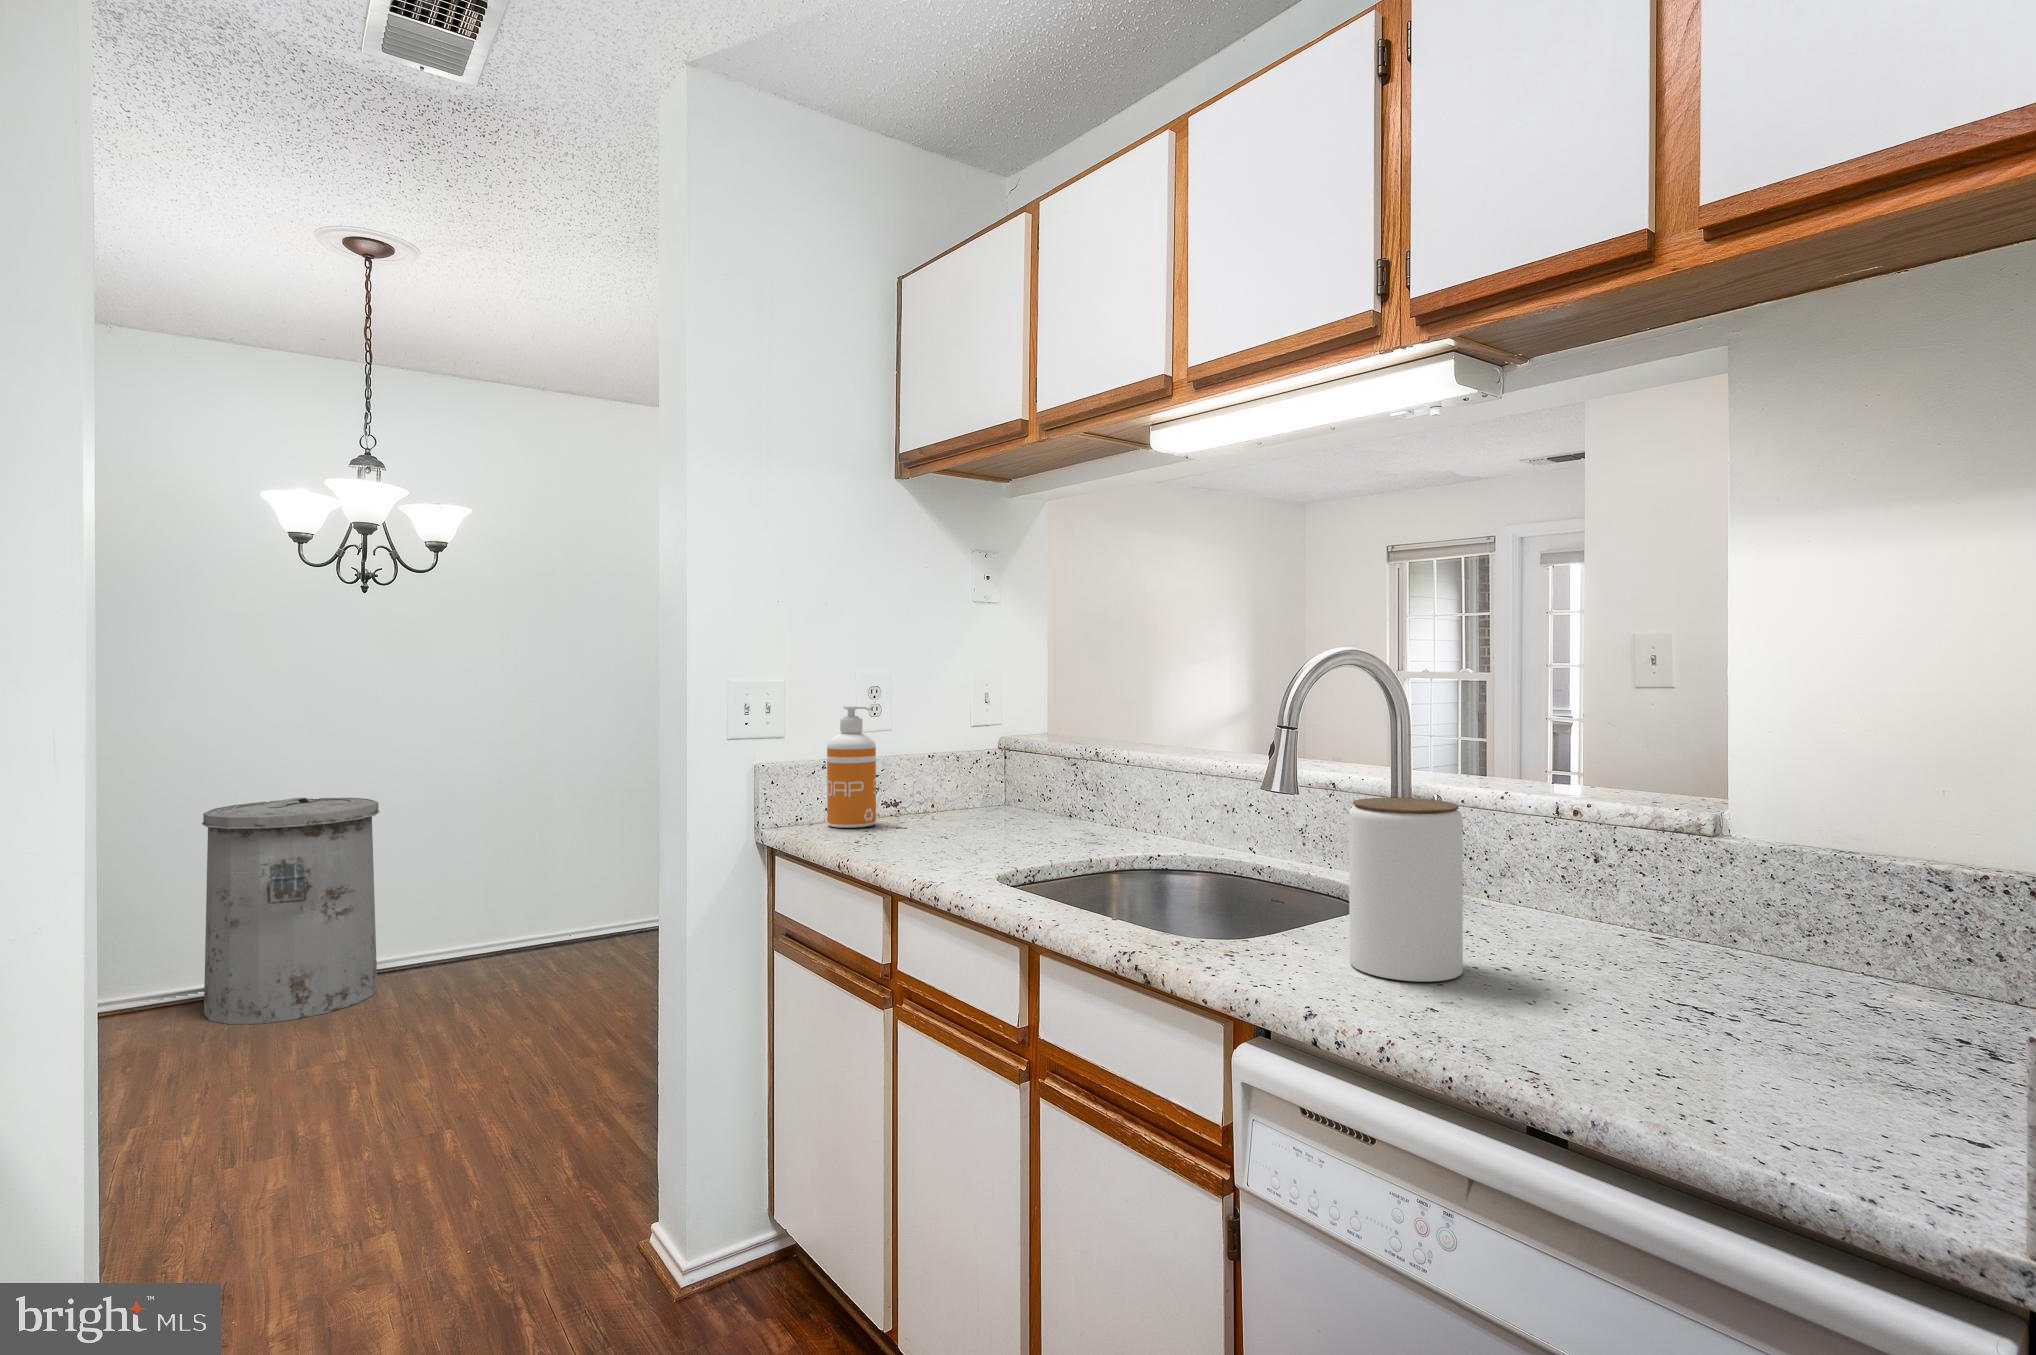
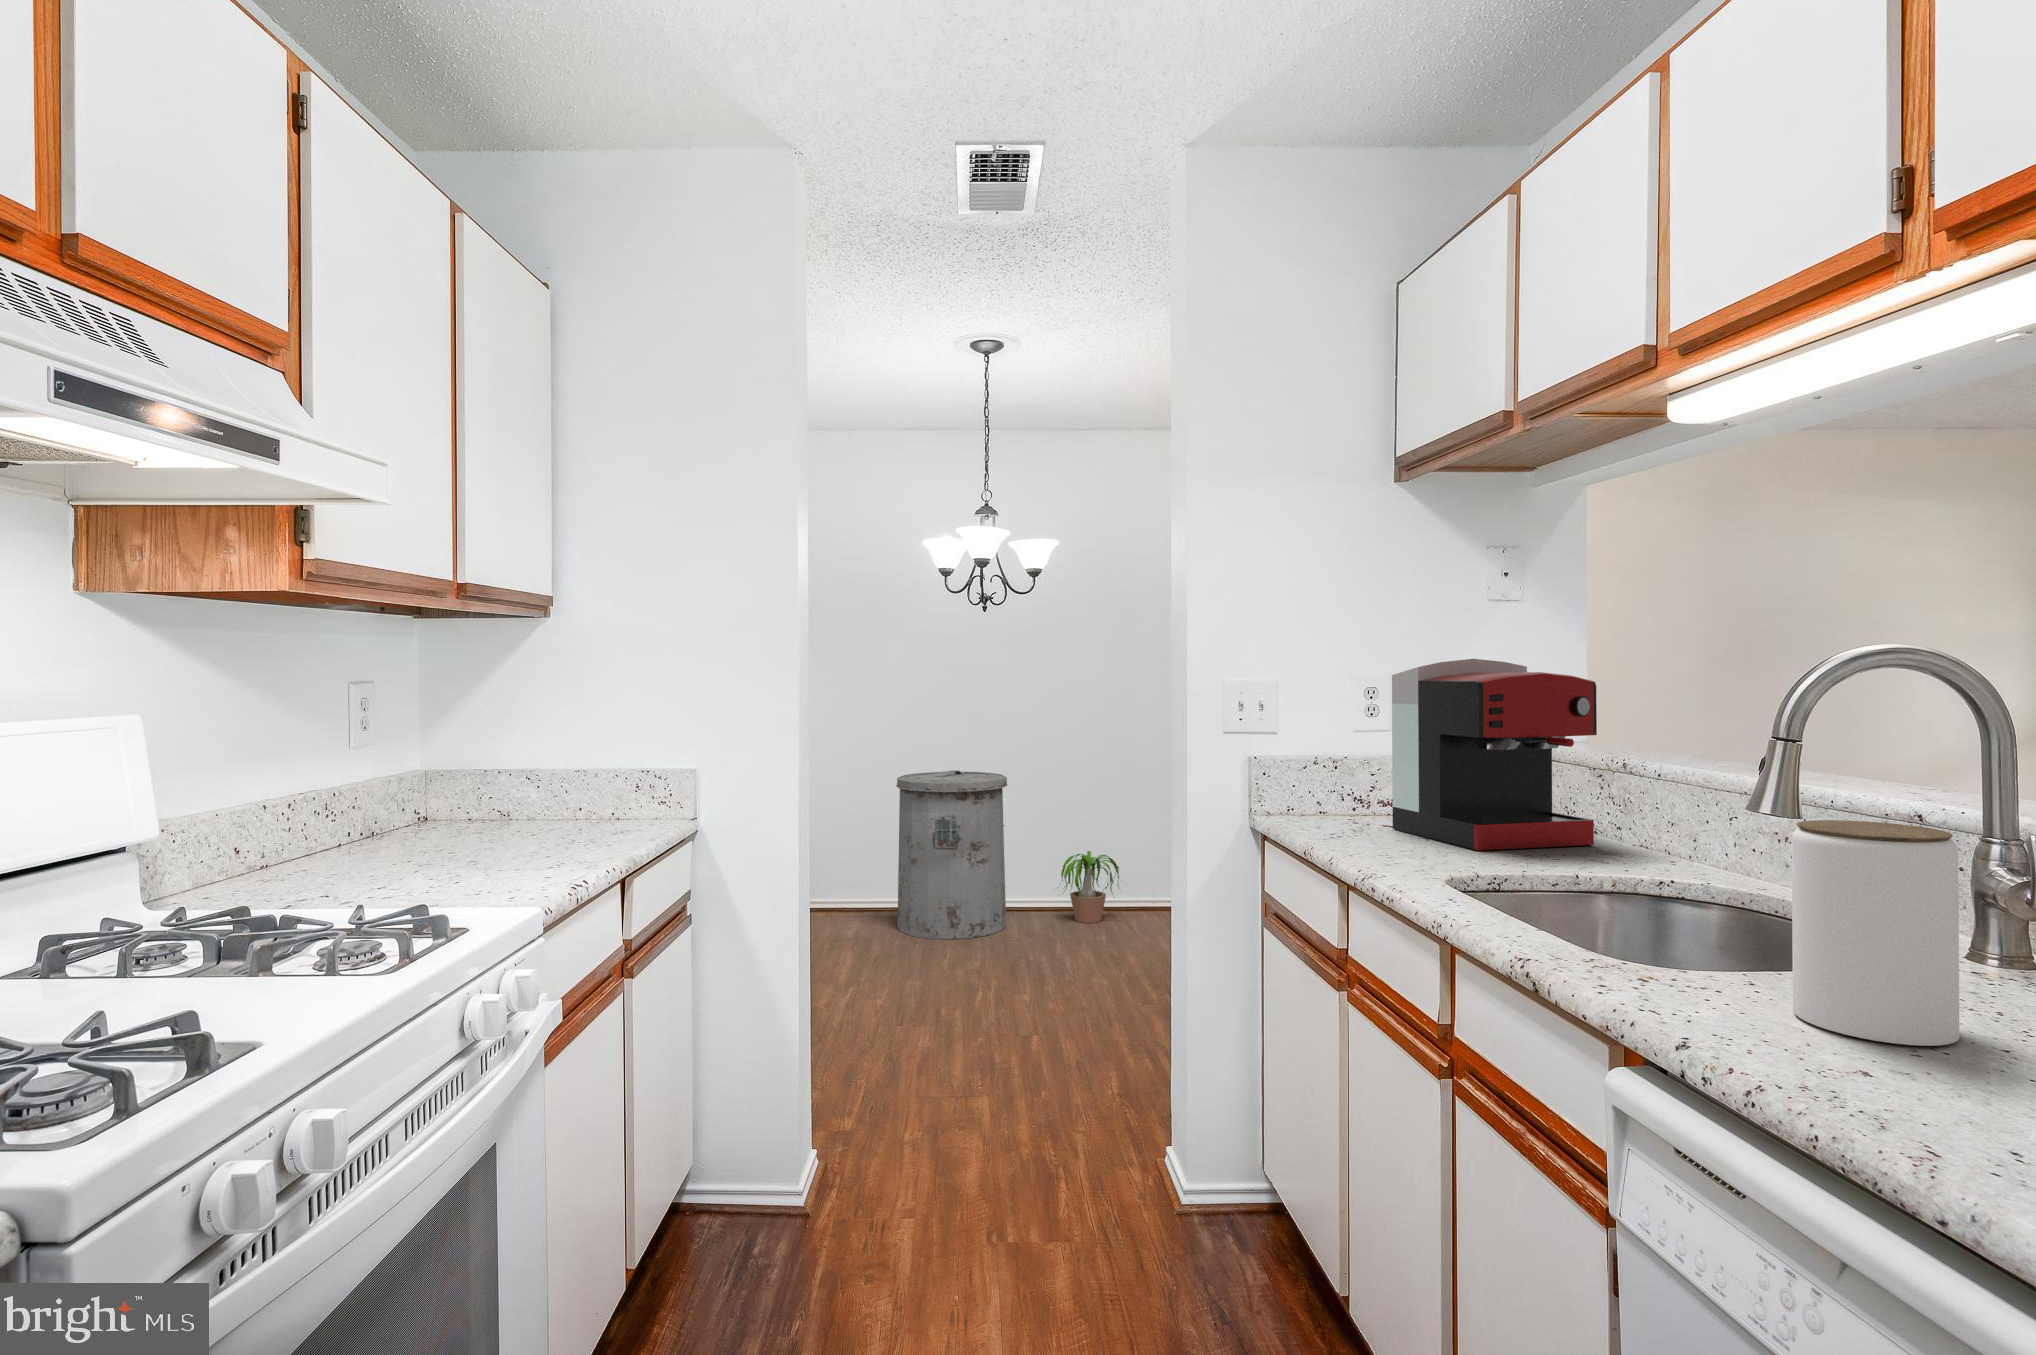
coffee maker: none [908,658,1090,846] -> present [1392,659,1597,850]
soap dispenser: present [827,706,876,828] -> none [1317,705,1365,822]
potted plant: none [443,883,550,970] -> present [1058,851,1119,923]

